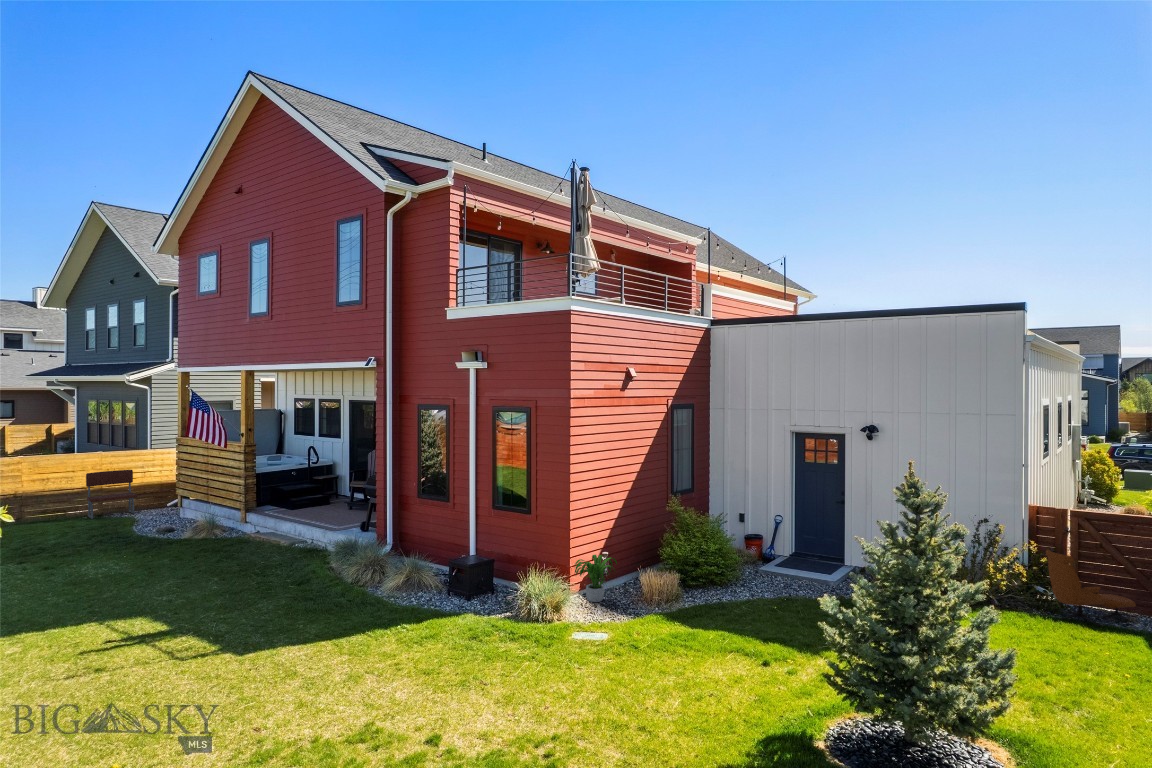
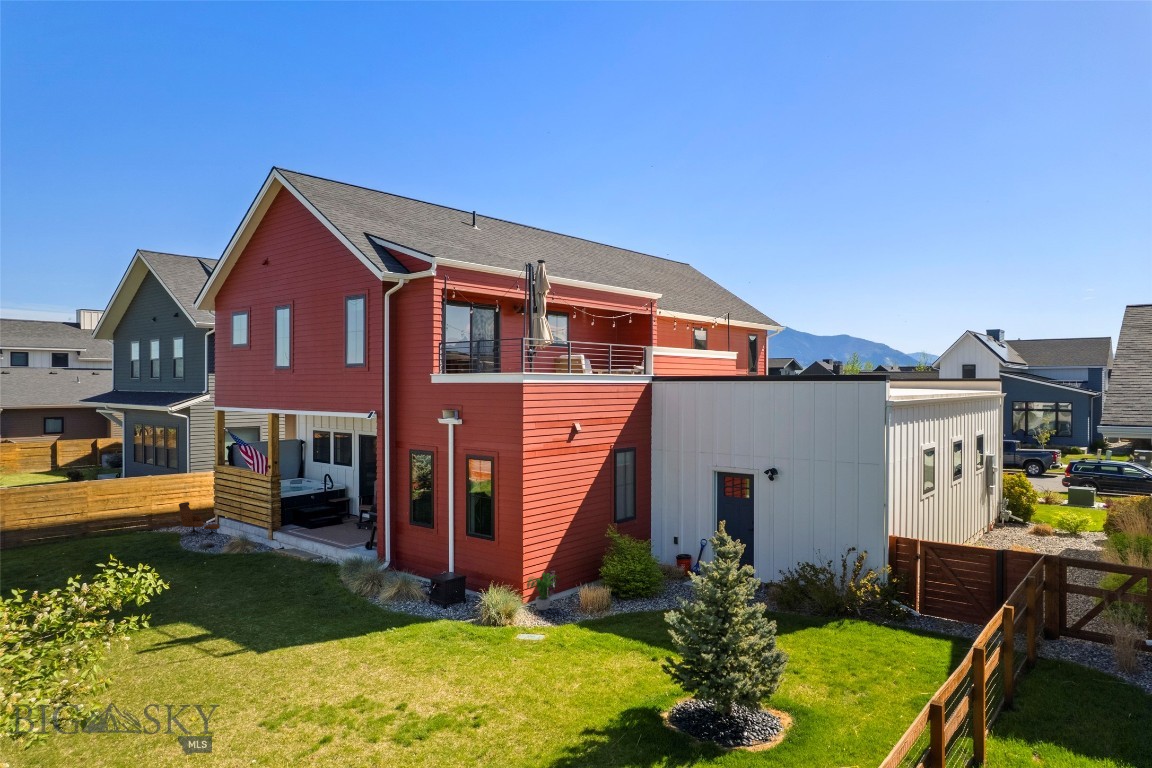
bench: present [86,470,137,519] -> none [139,492,181,534]
lounge chair: present [1046,550,1136,626] -> present [179,502,220,534]

